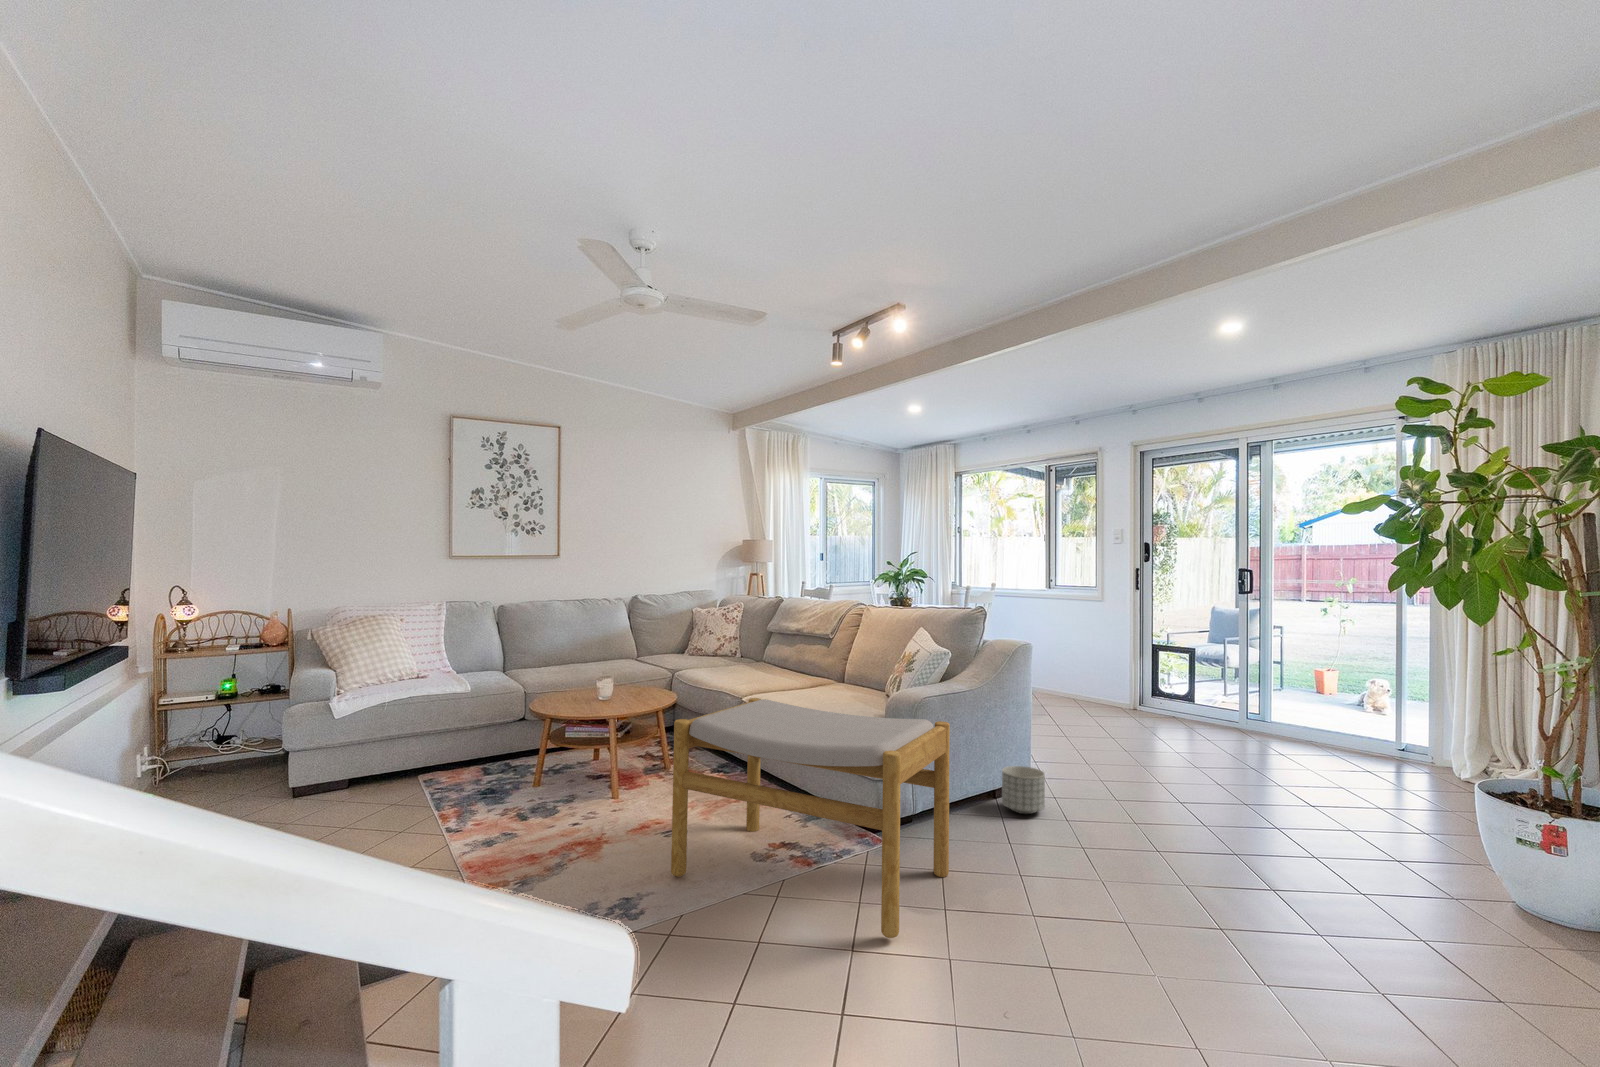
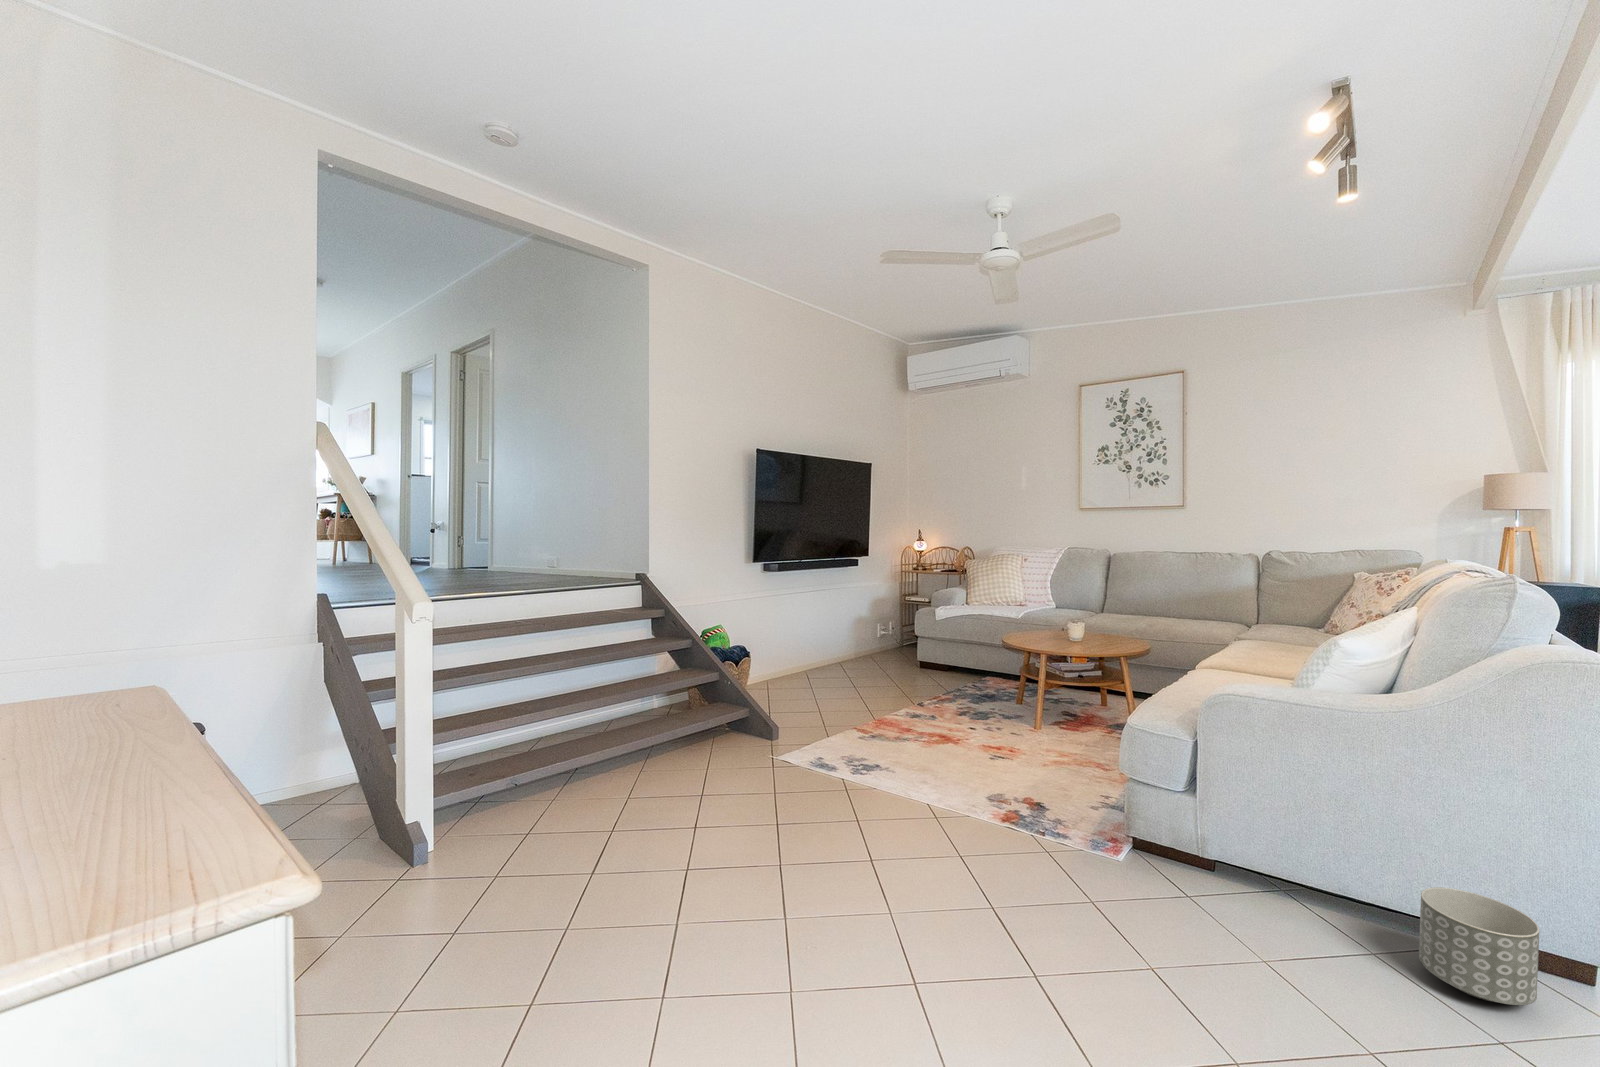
footstool: present [671,698,950,938] -> none [905,645,1111,917]

